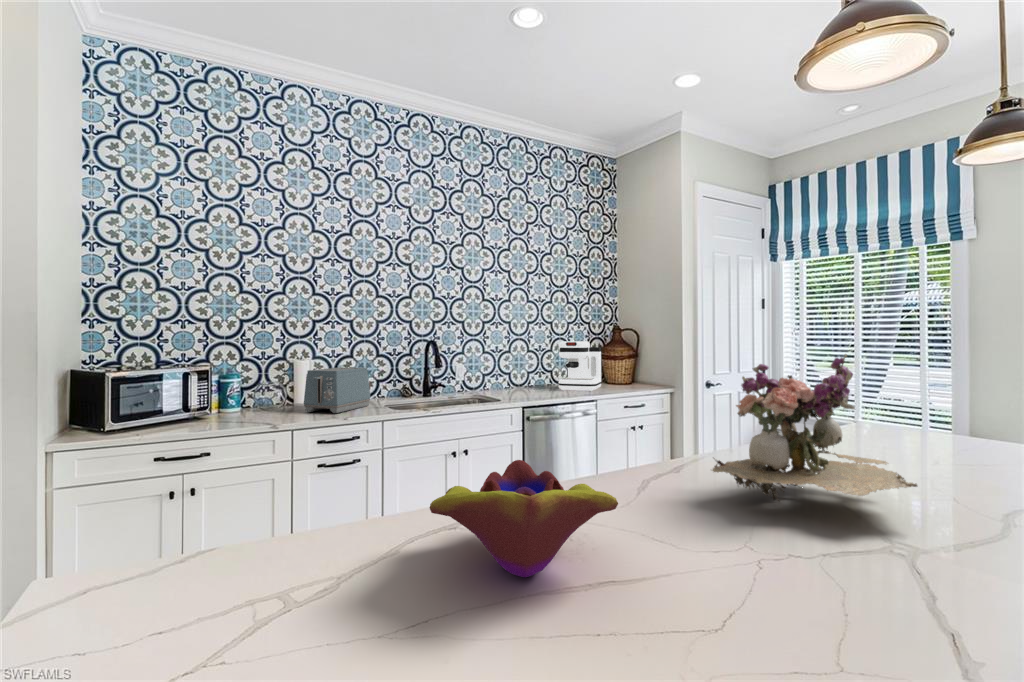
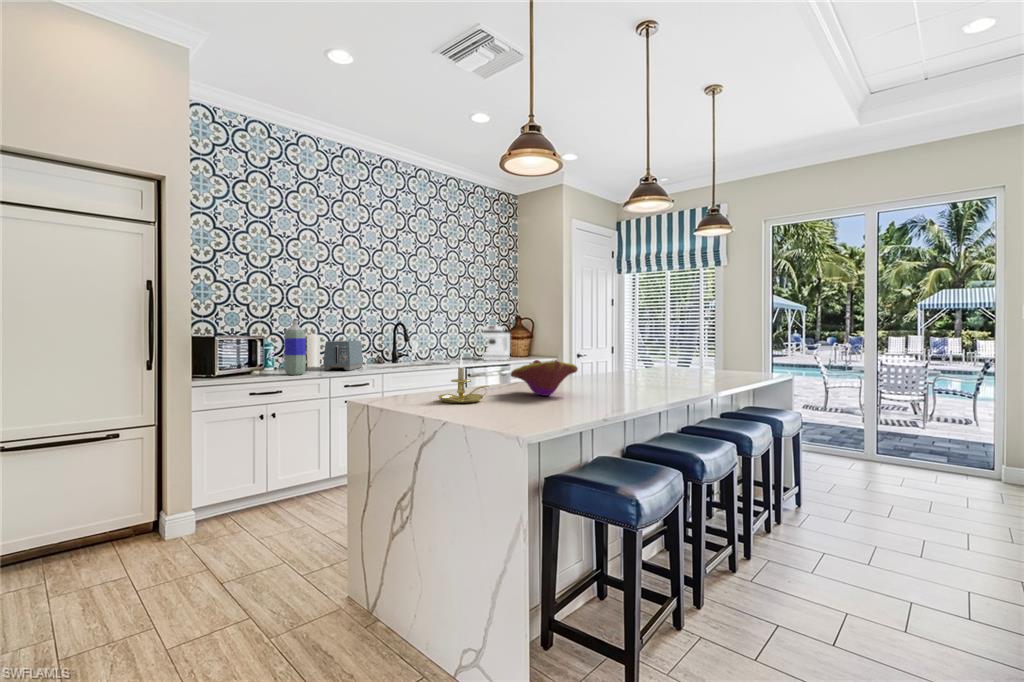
bottle: none [231,342,263,423] -> present [284,320,306,375]
flower arrangement: present [712,354,917,499] -> none [600,325,674,385]
candle holder: none [177,469,332,624] -> present [438,356,490,403]

